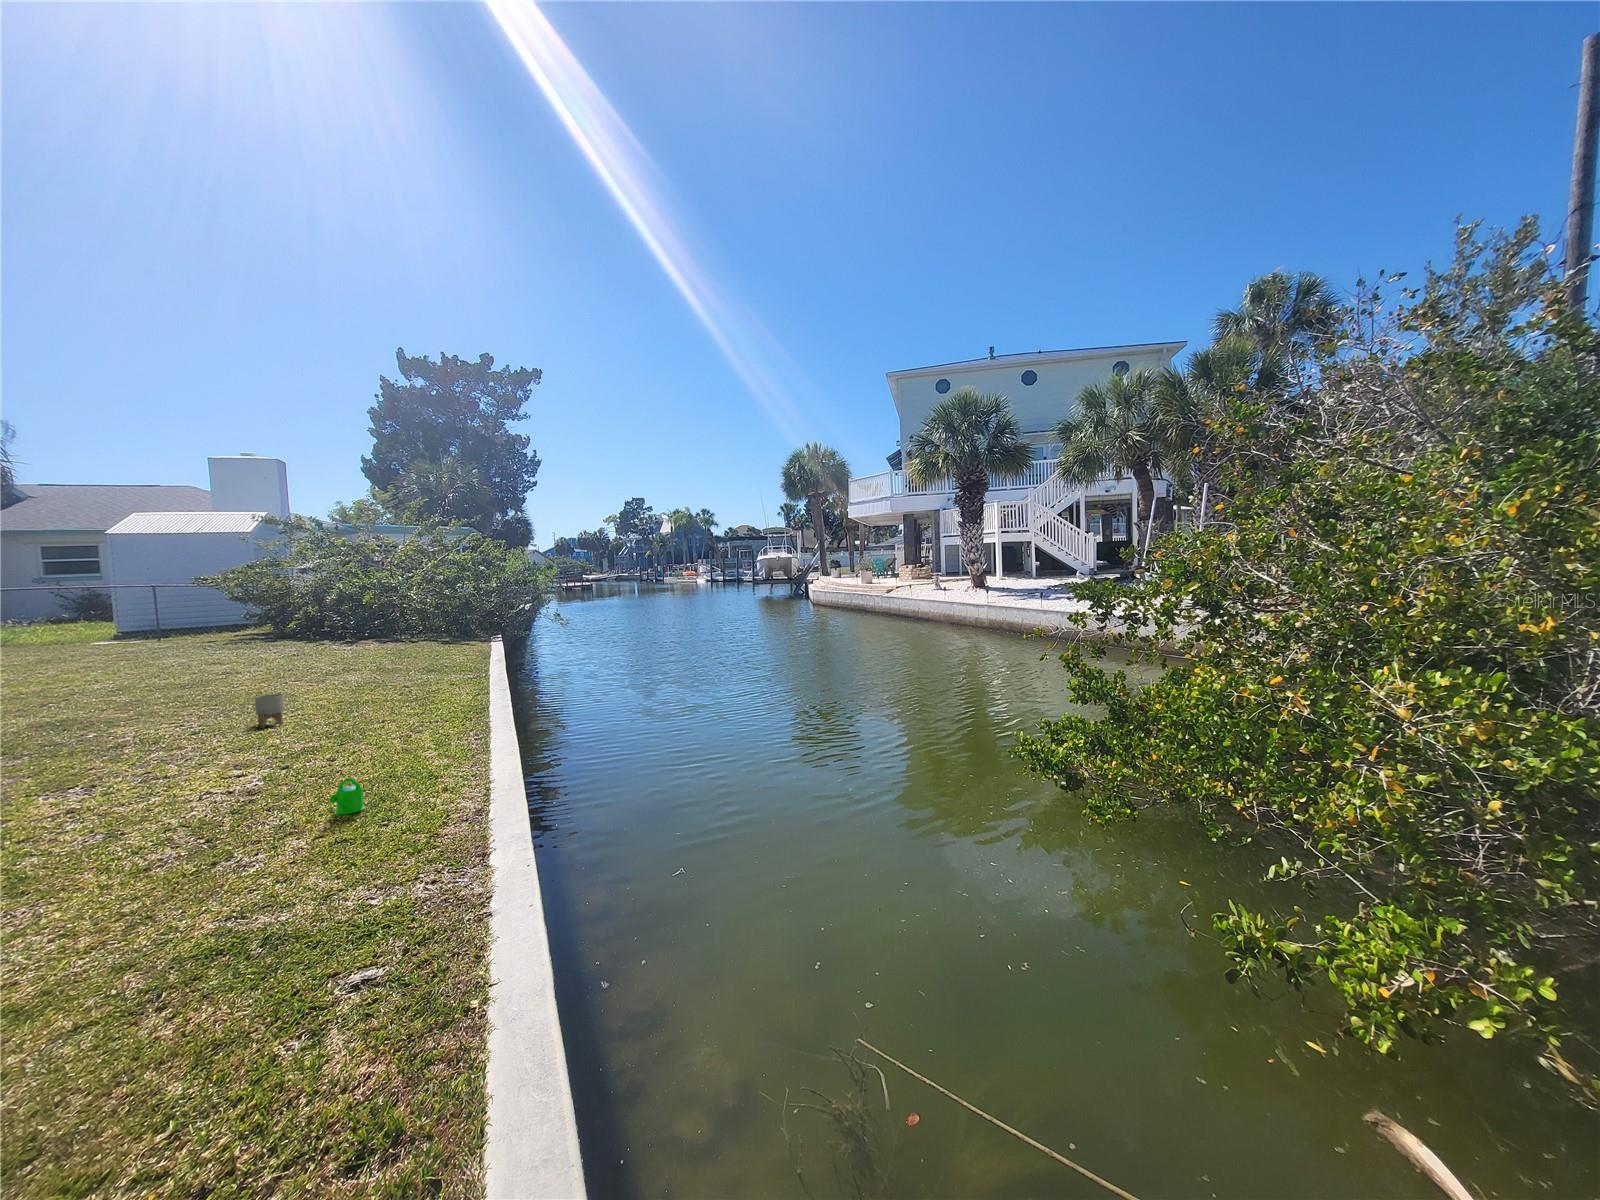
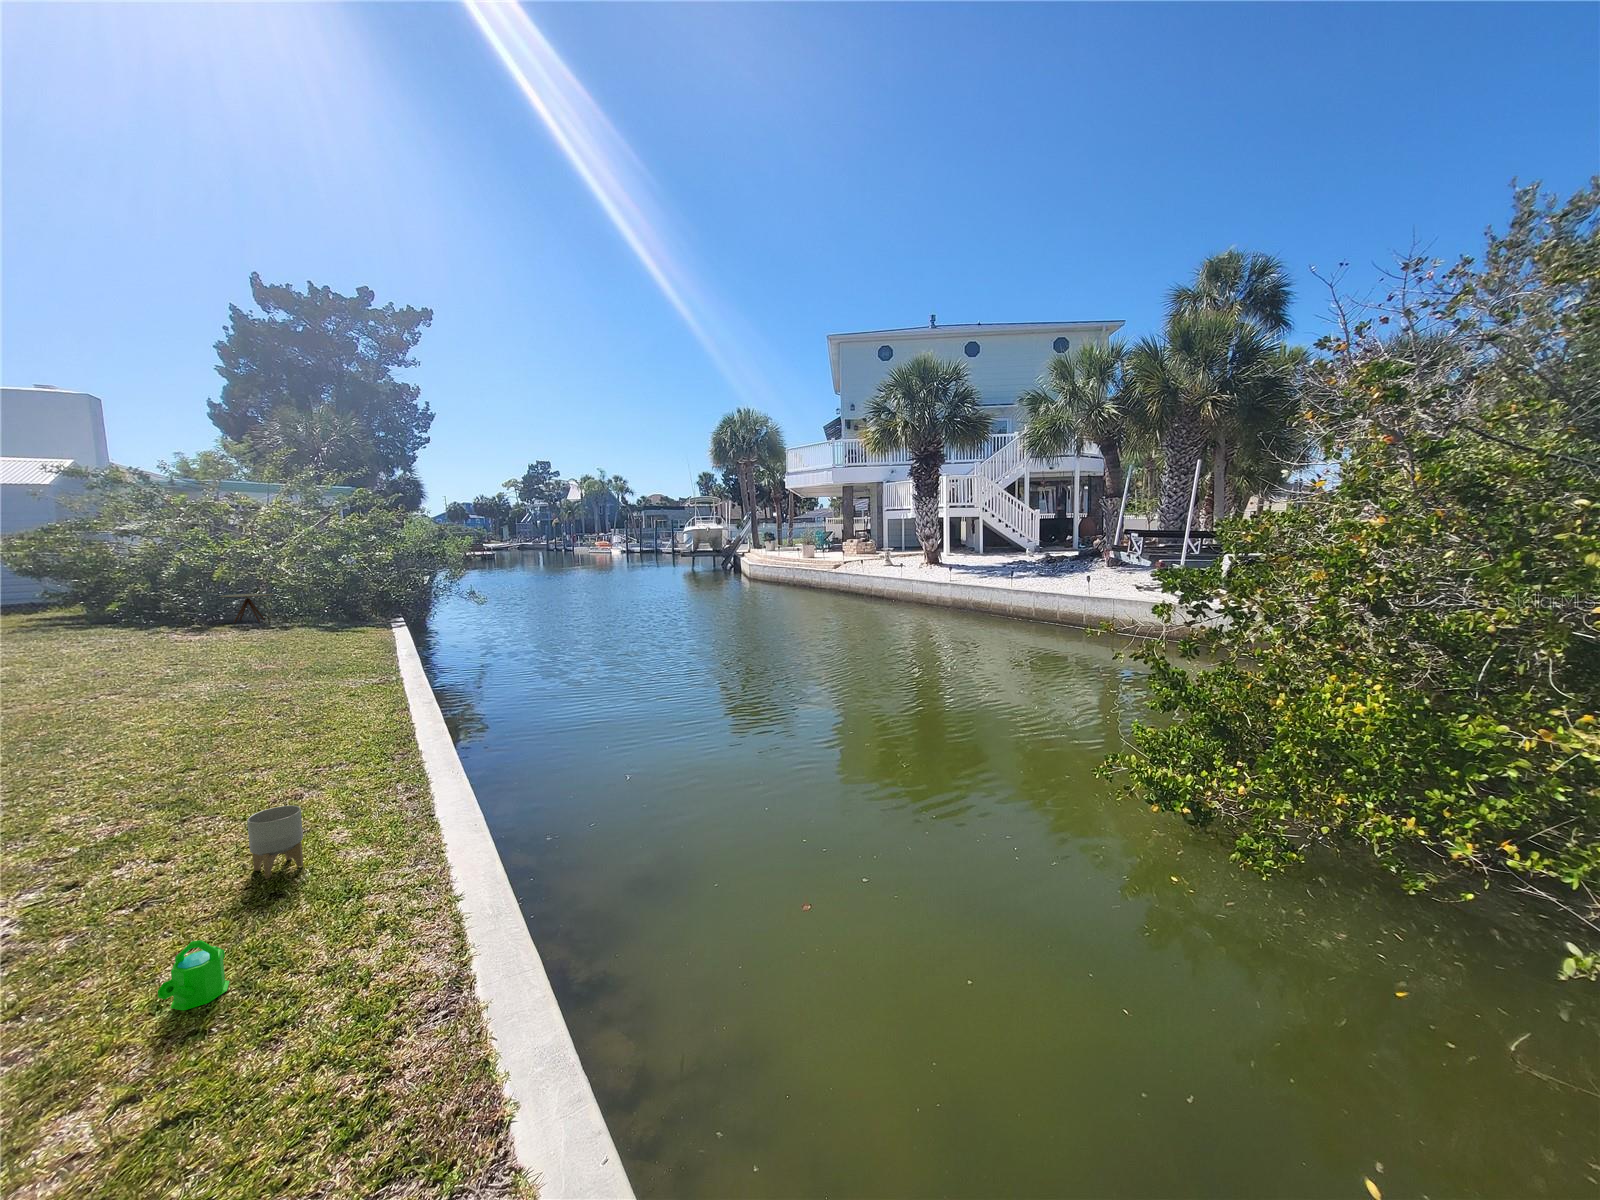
round table: none [368,614,406,638] -> present [220,593,274,623]
planter: present [255,694,284,728] -> present [247,806,303,879]

